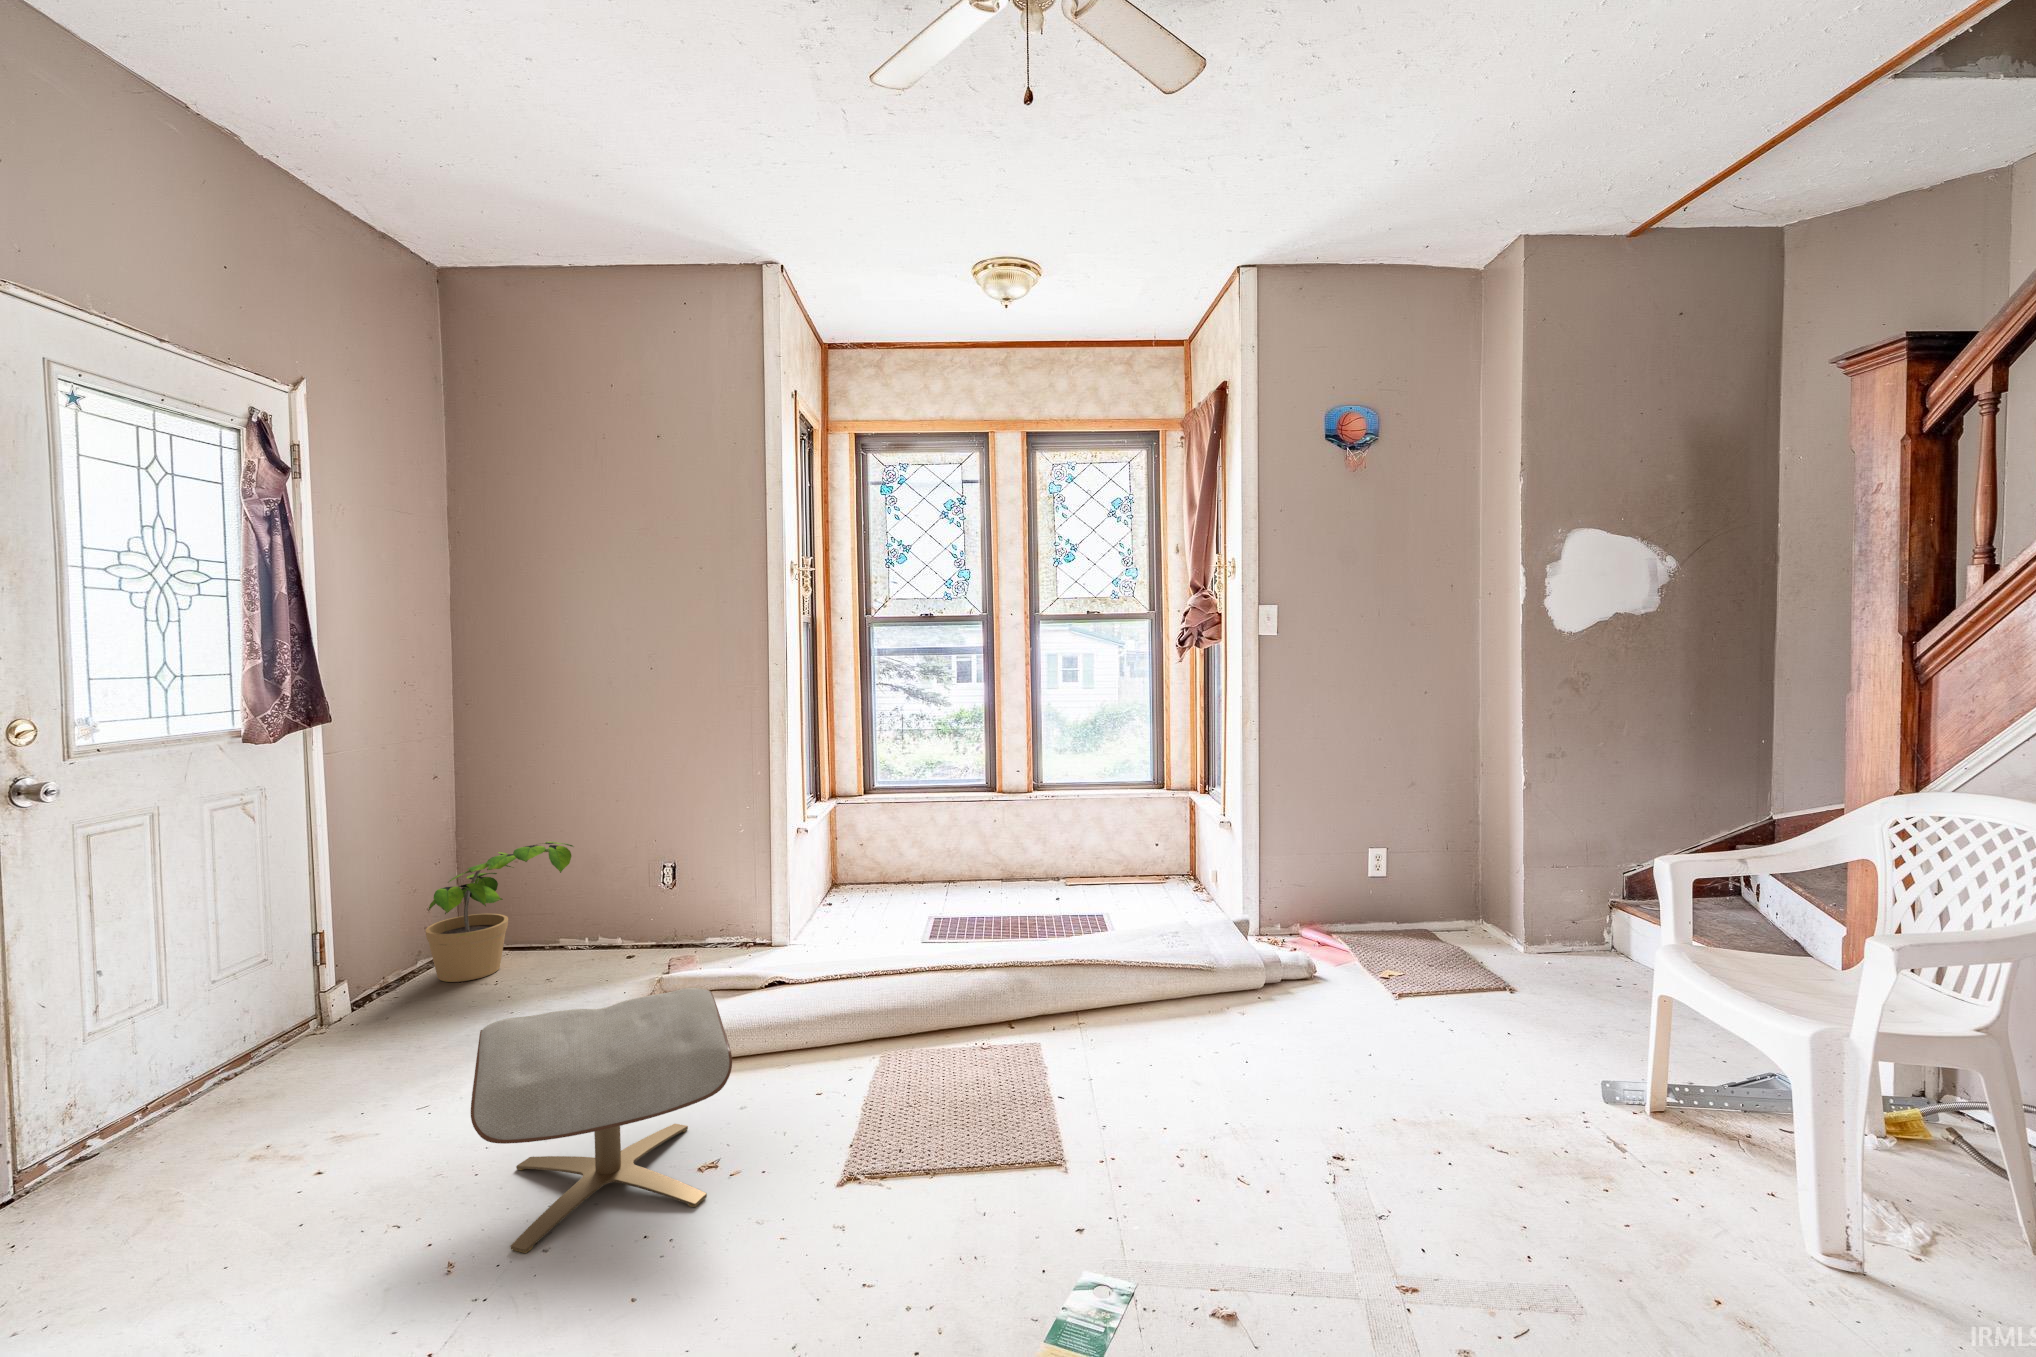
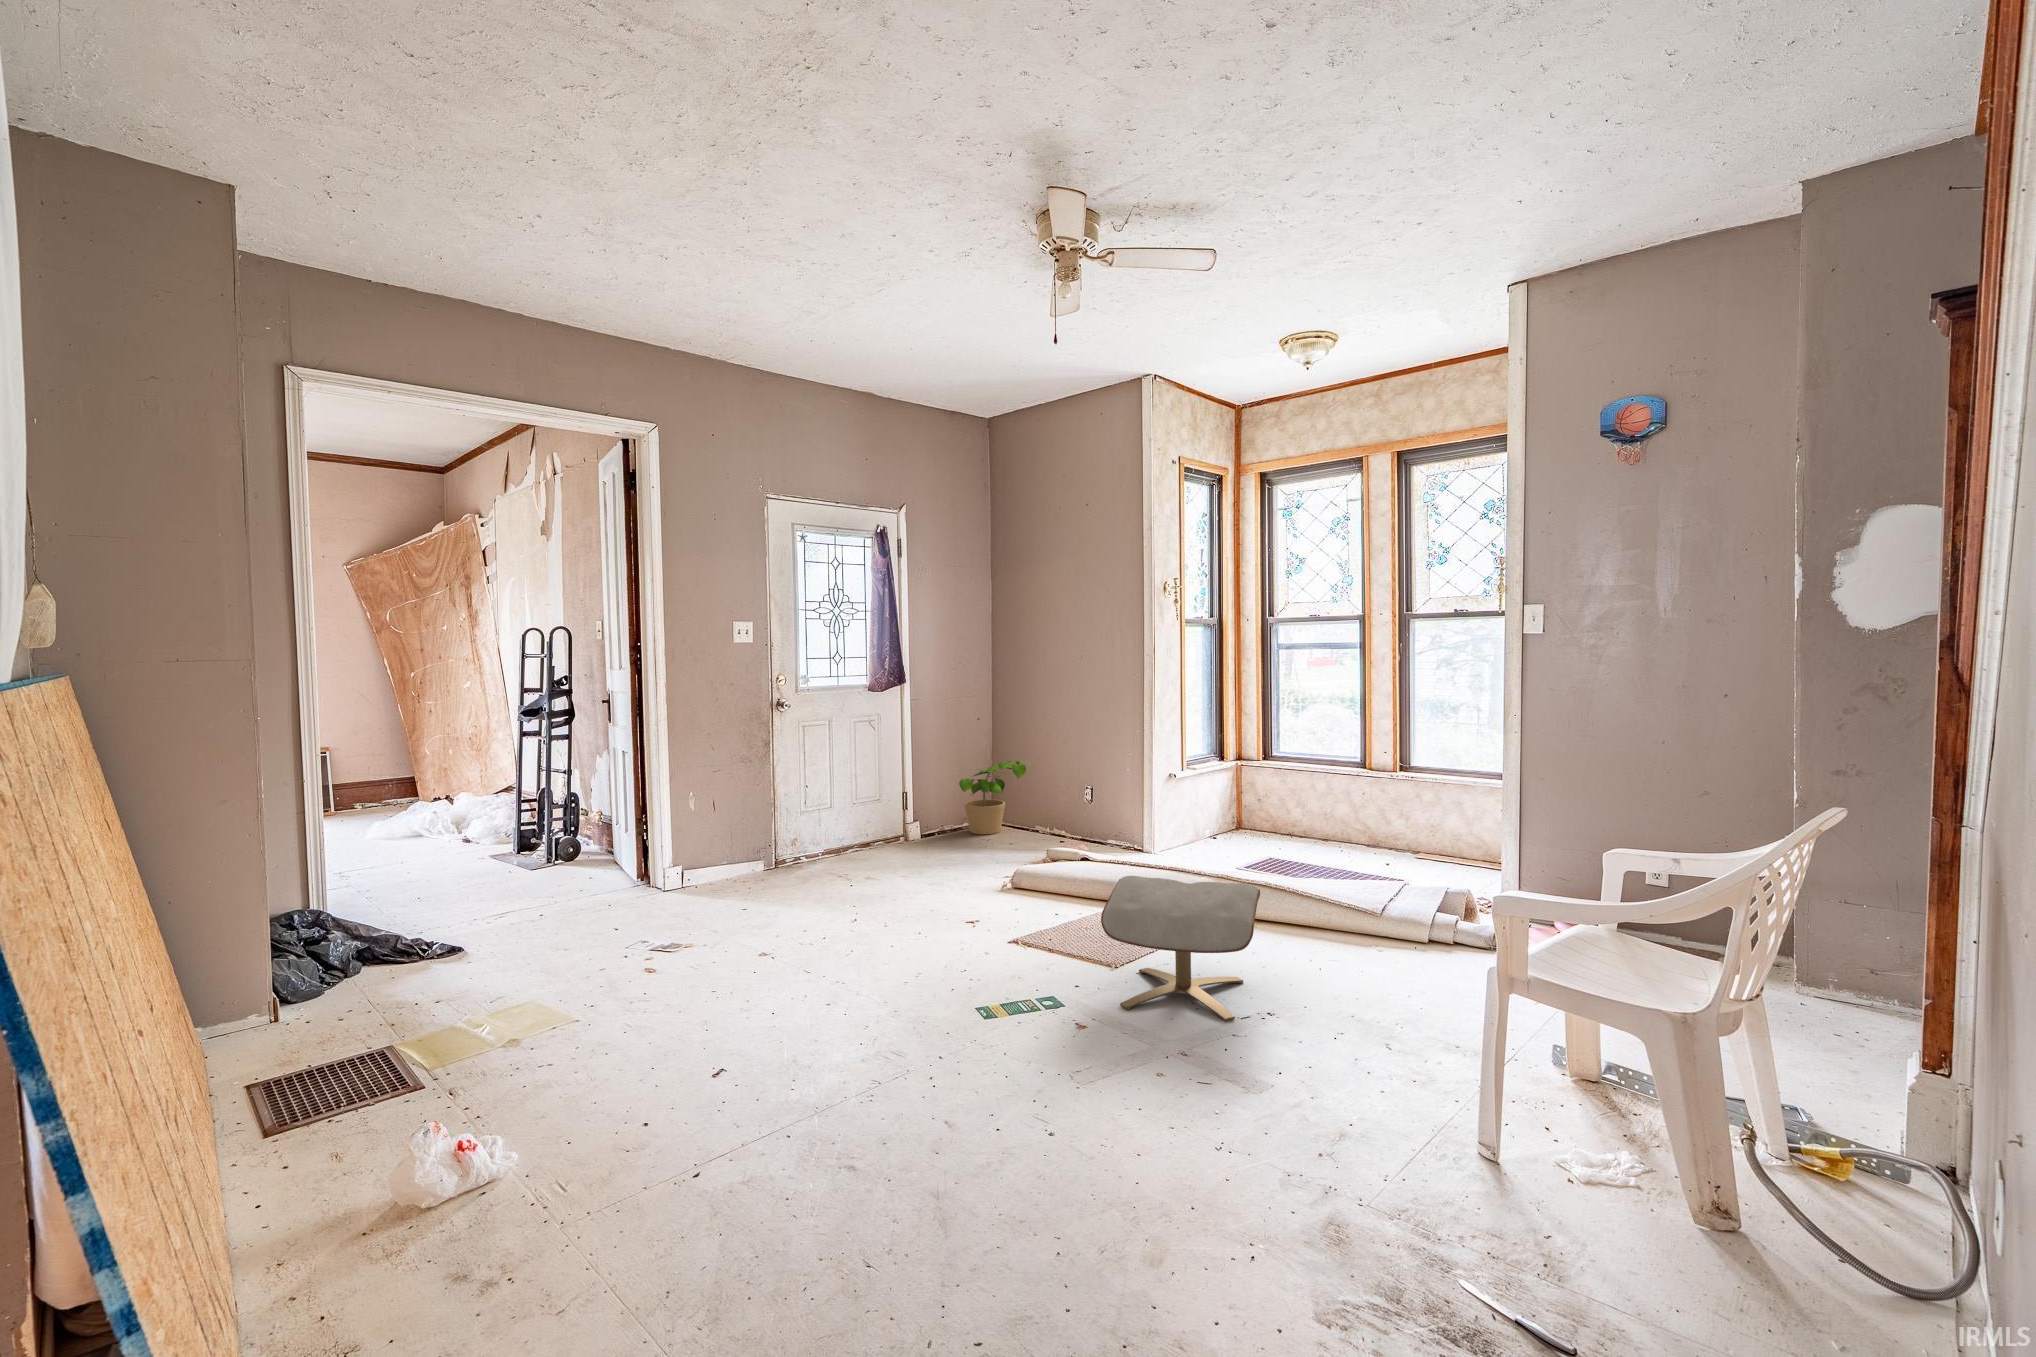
ottoman: present [471,988,732,1253] -> present [1101,876,1260,1021]

